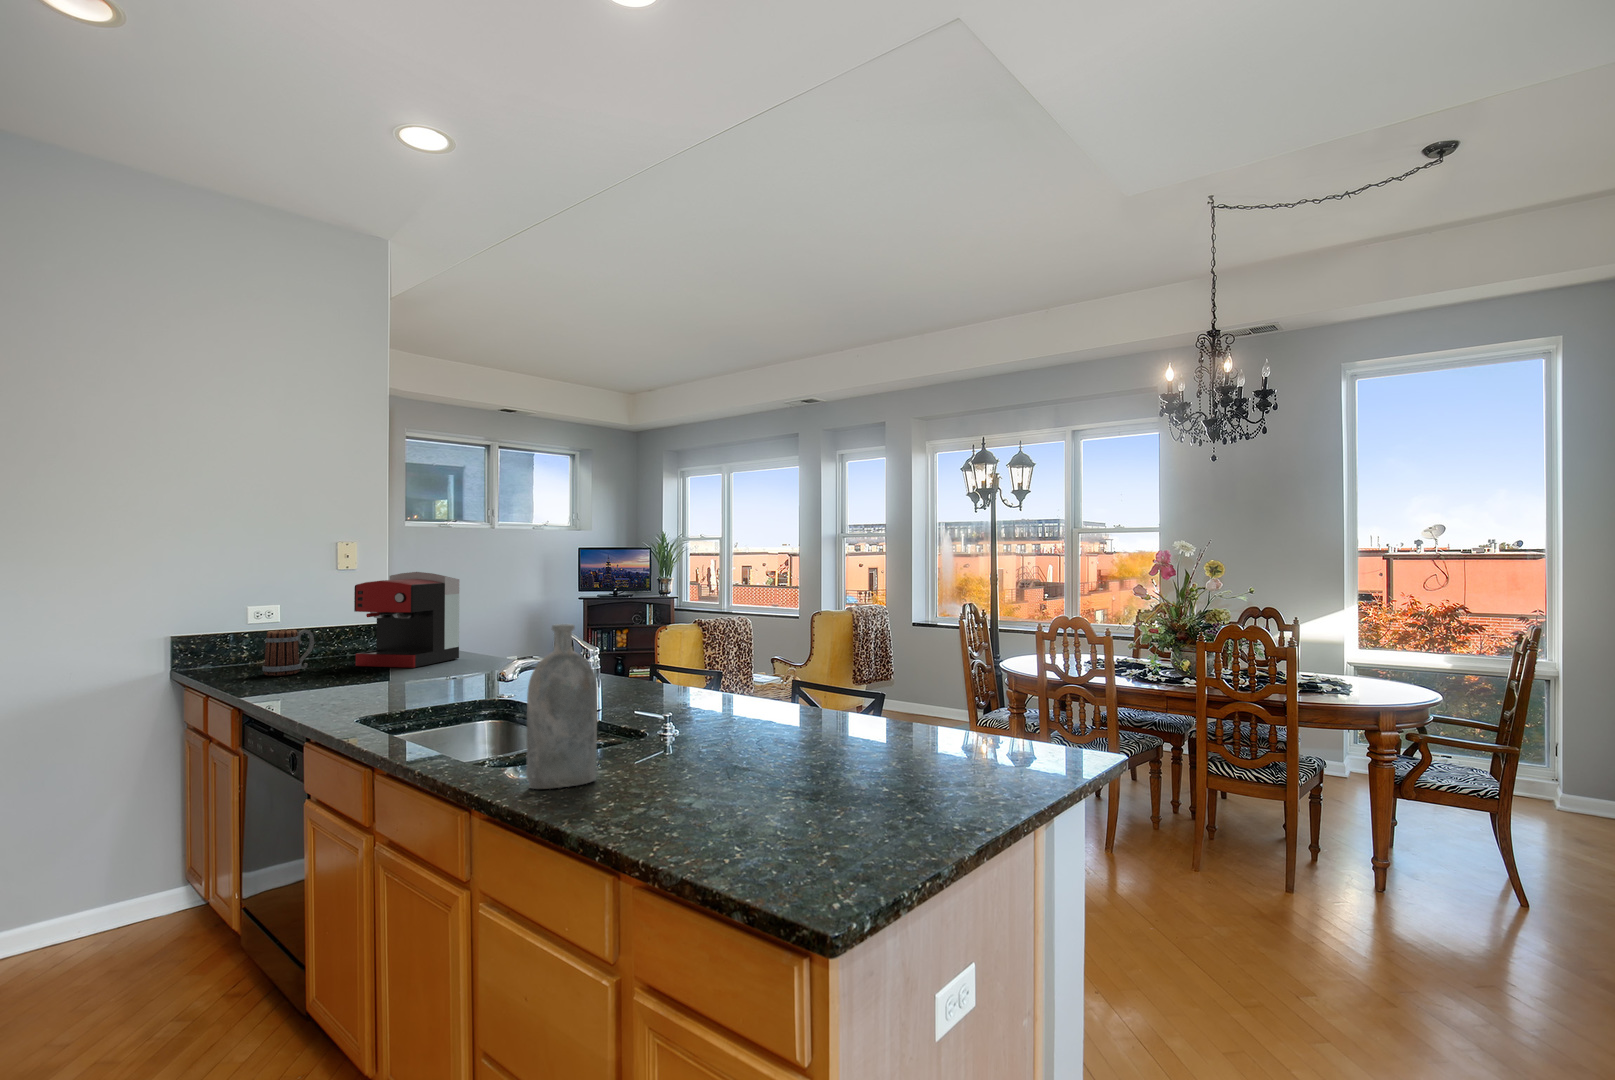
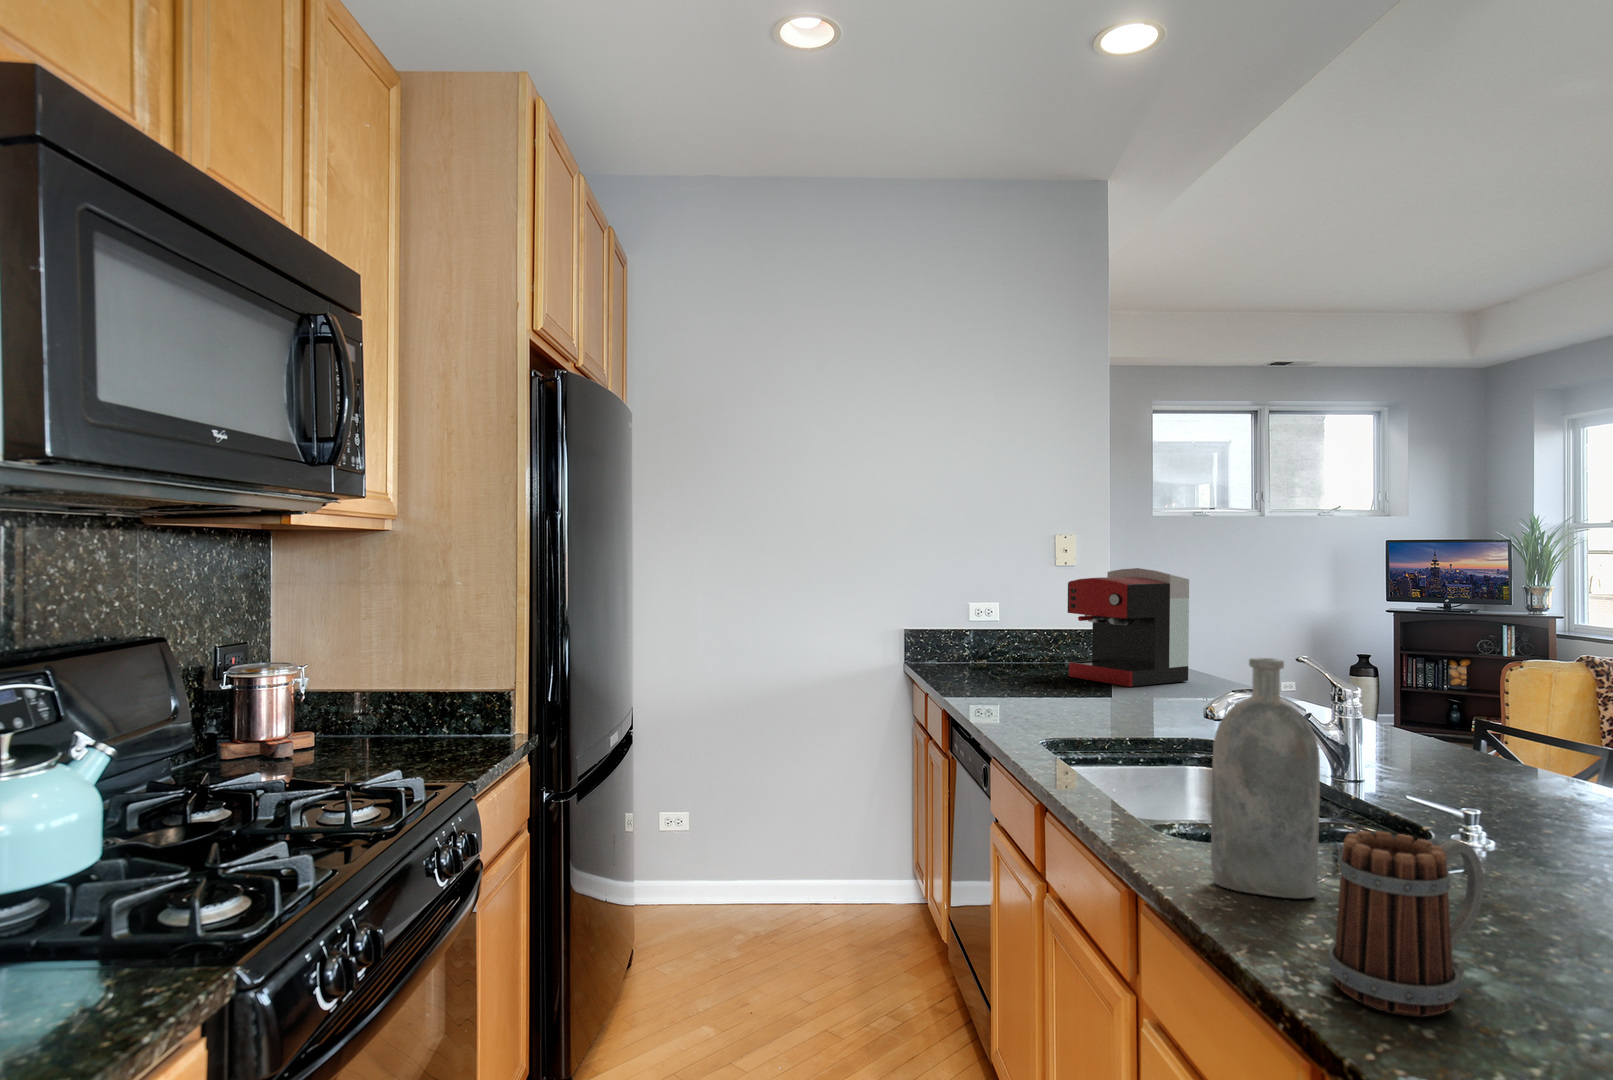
mug: present [263,630,314,676] -> present [1329,831,1484,1017]

